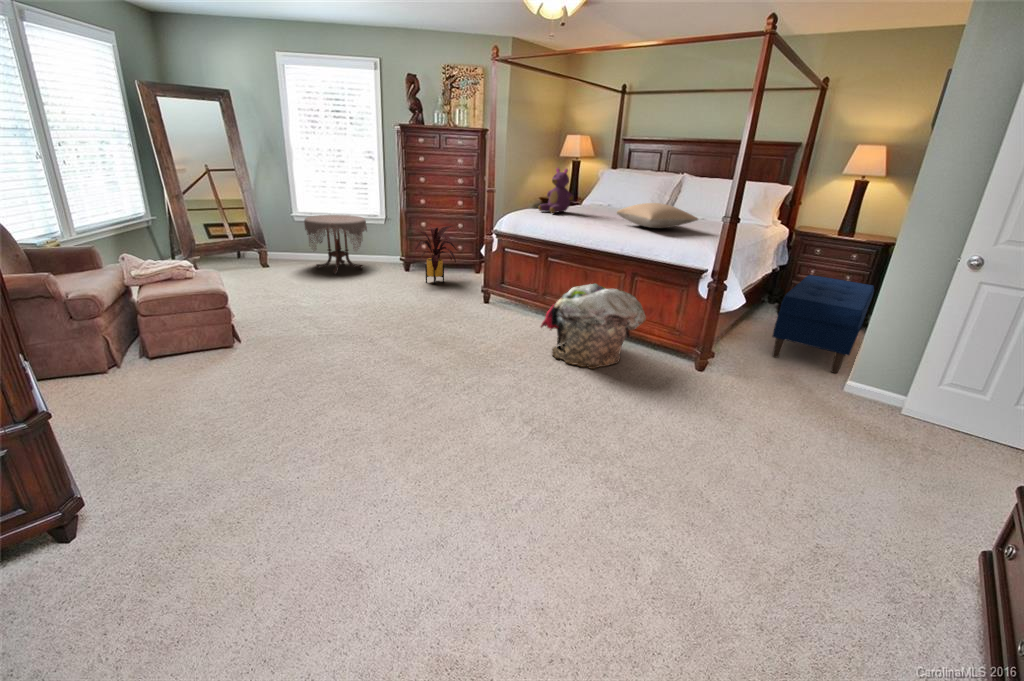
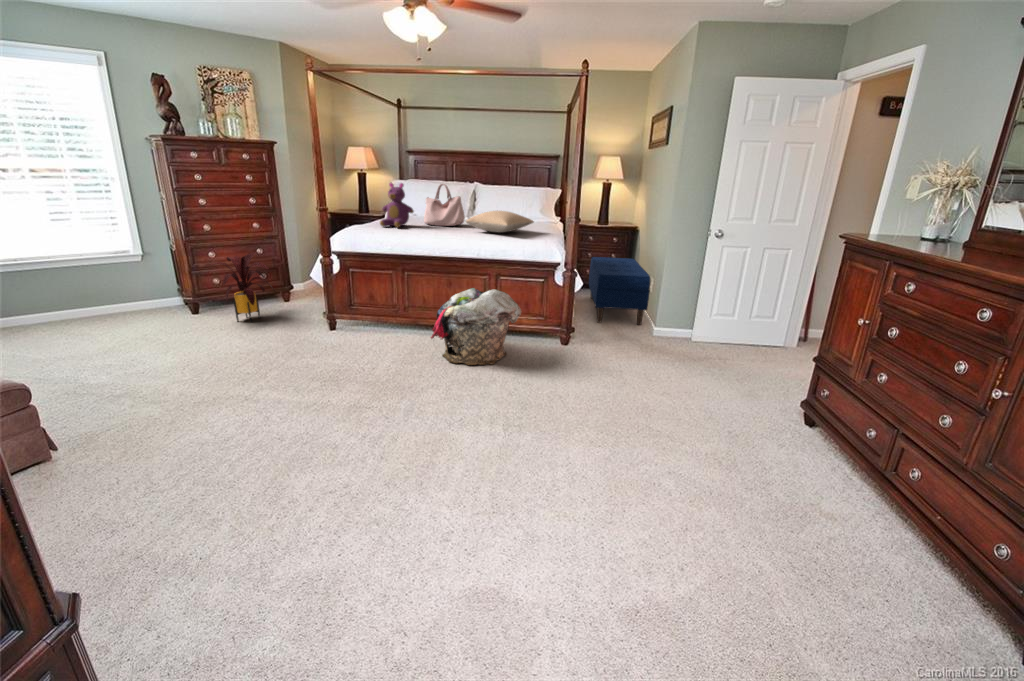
handbag: none [588,171,628,217] -> present [424,184,465,226]
side table: present [304,215,367,274] -> none [17,255,128,335]

